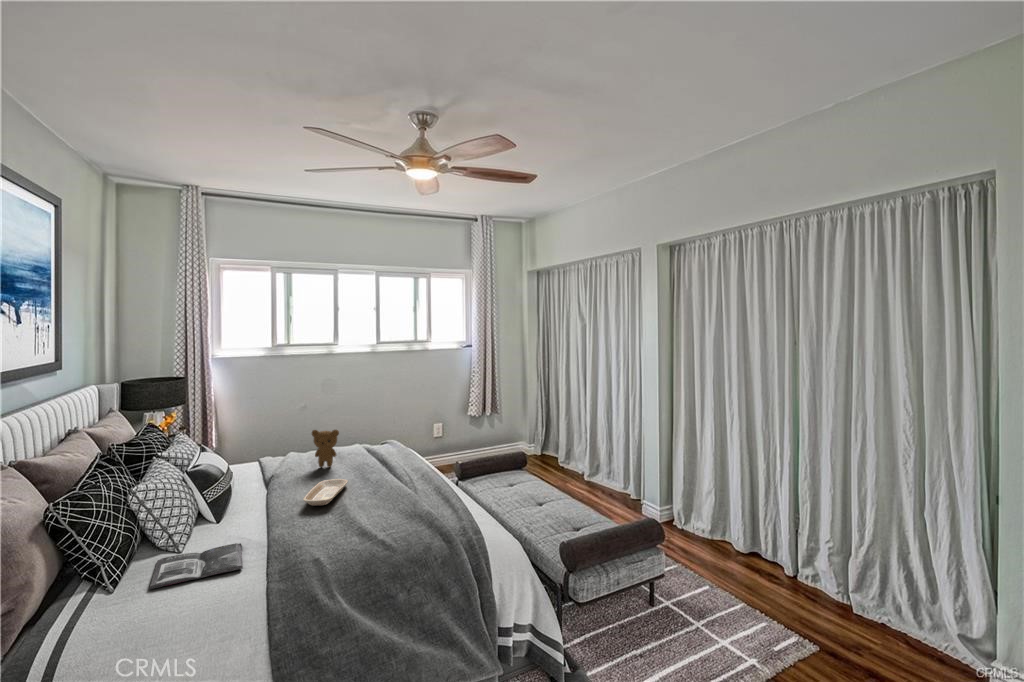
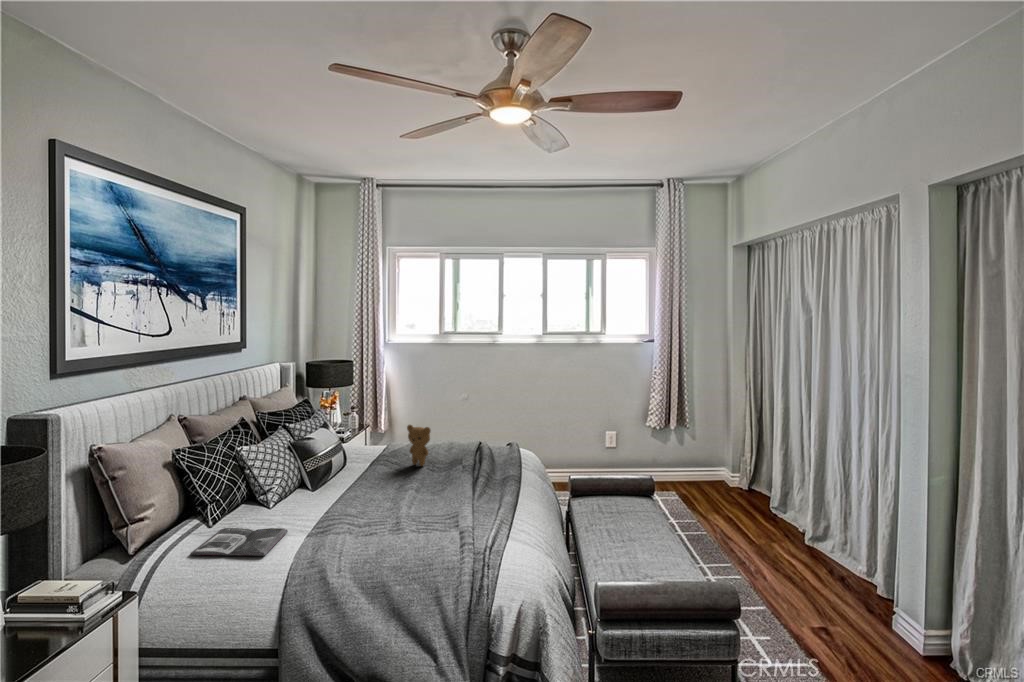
tray: present [303,479,348,506] -> none [357,480,418,507]

